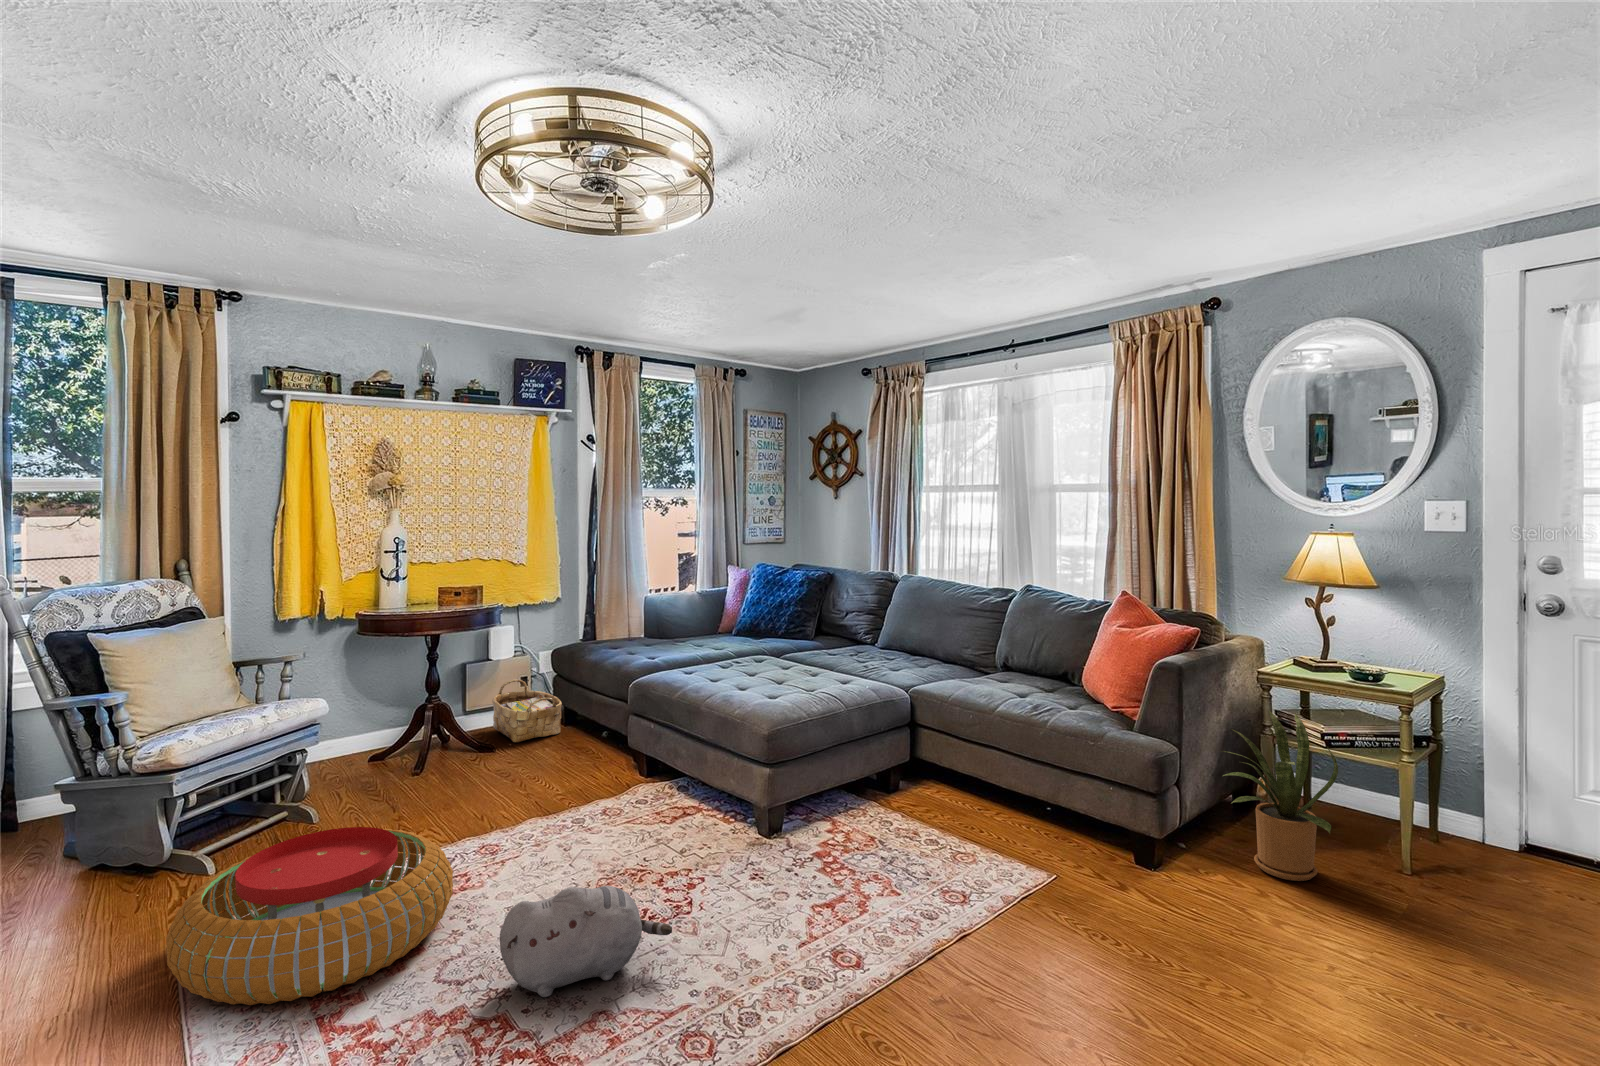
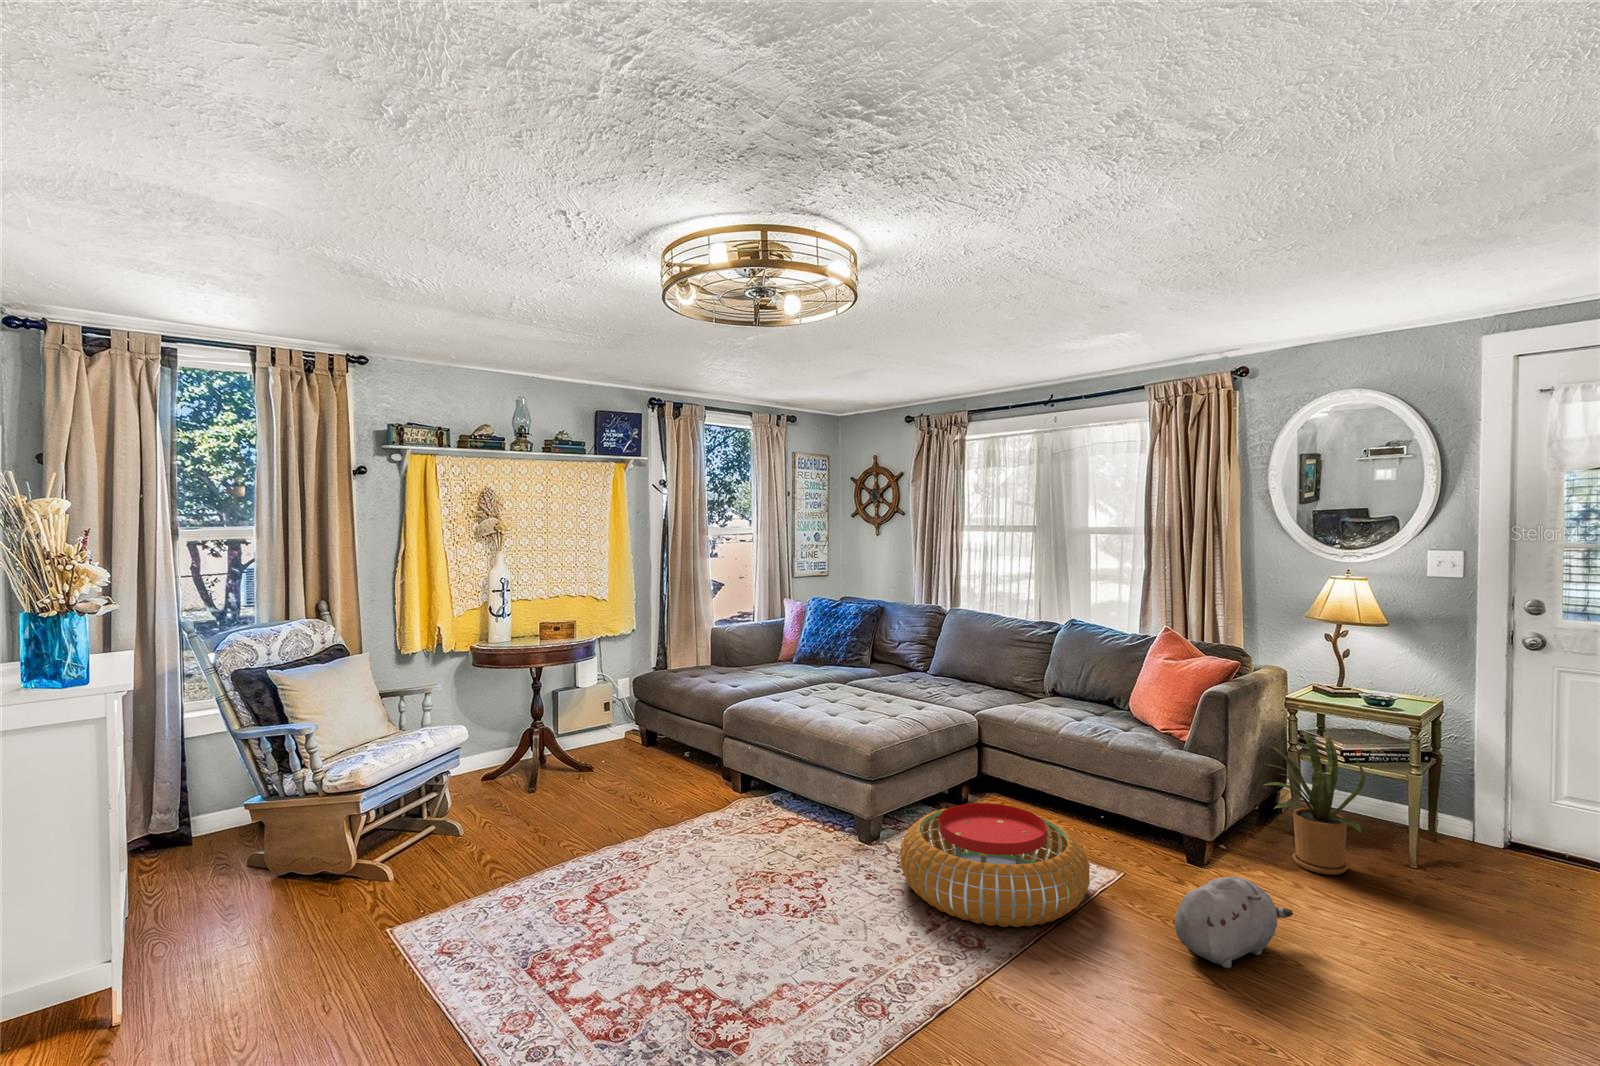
woven basket: present [492,679,562,742] -> none [580,705,644,763]
pouf: present [166,827,453,1005] -> present [900,803,1090,927]
plush toy: present [500,886,672,997] -> present [1175,877,1293,968]

